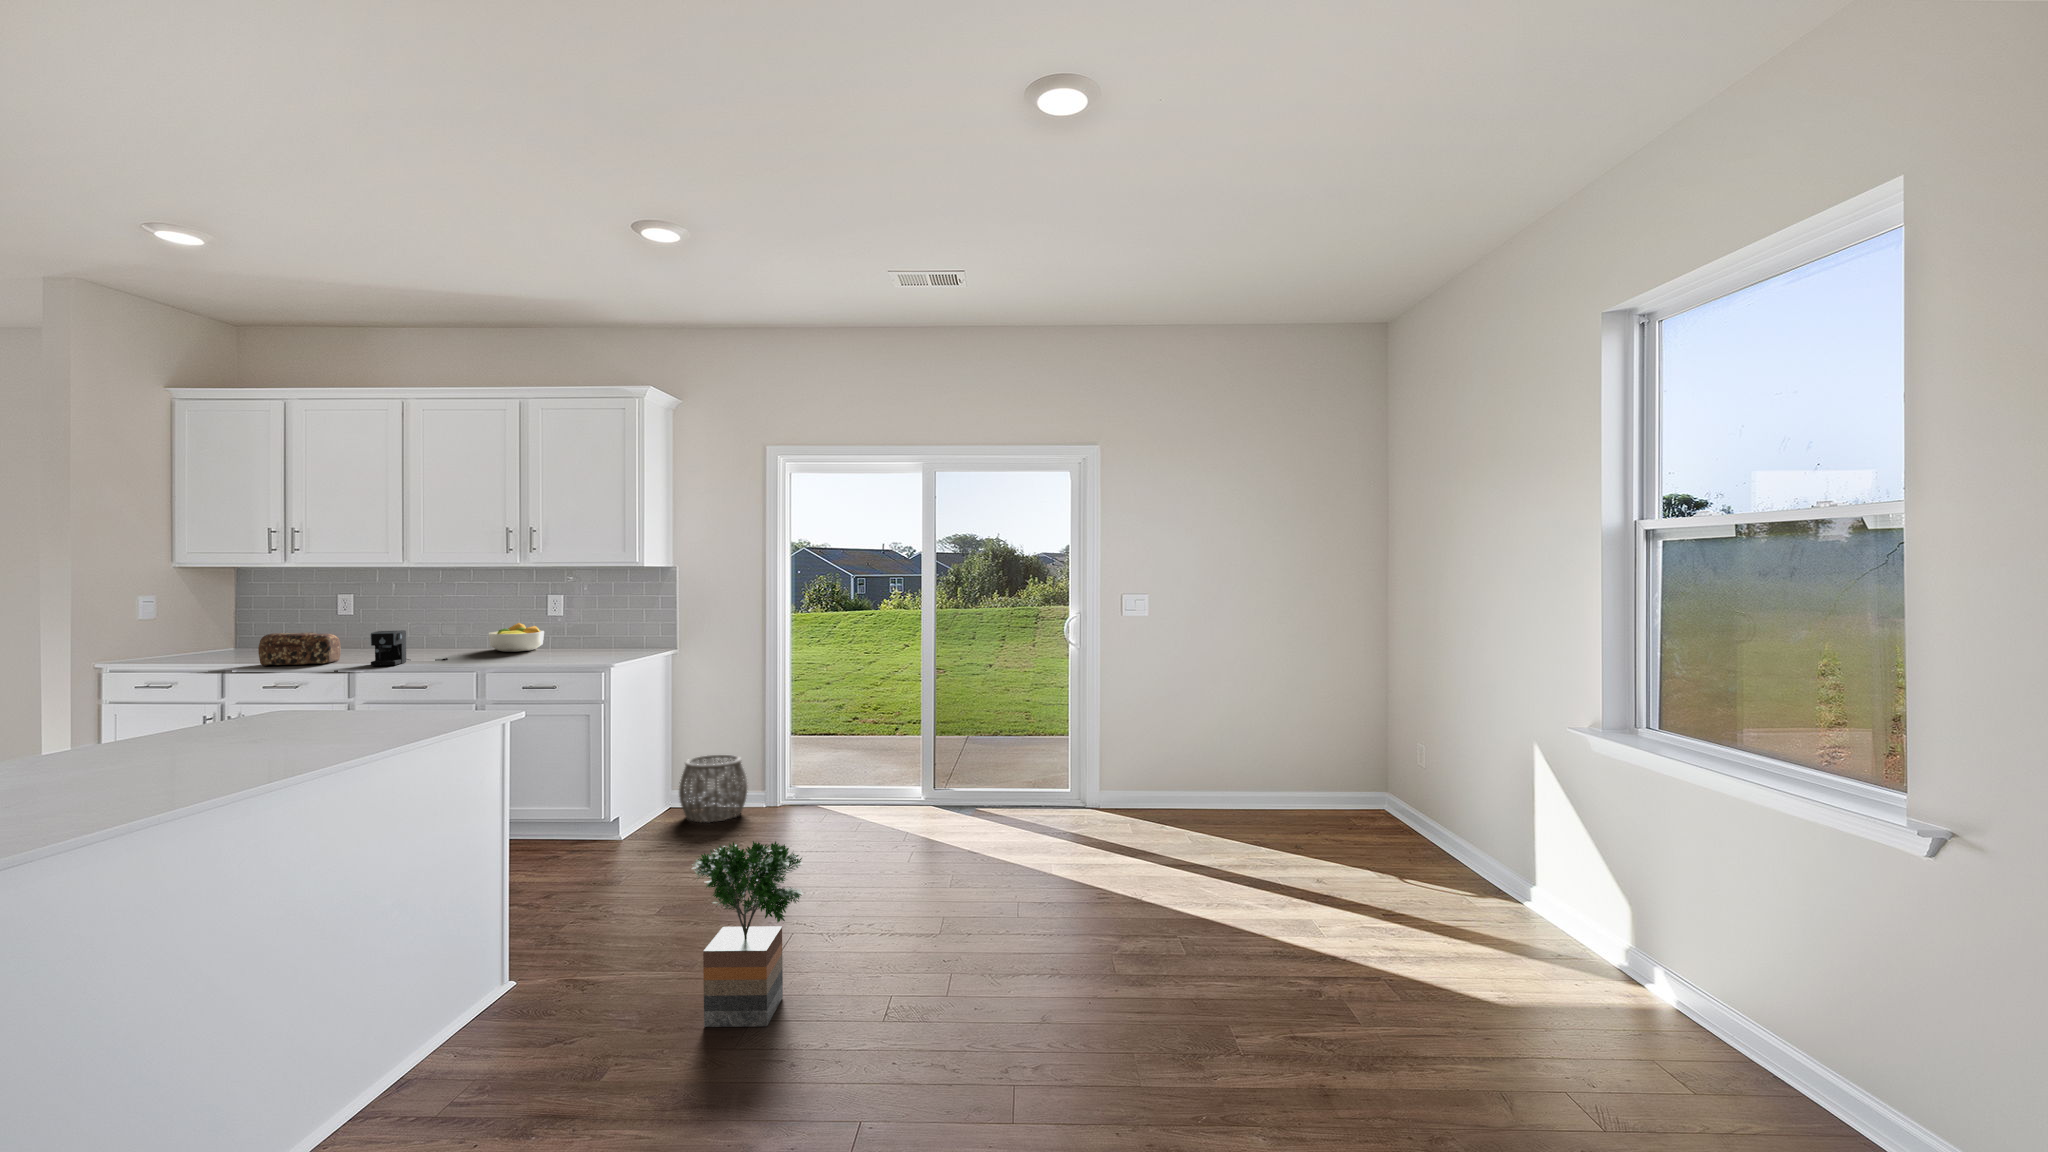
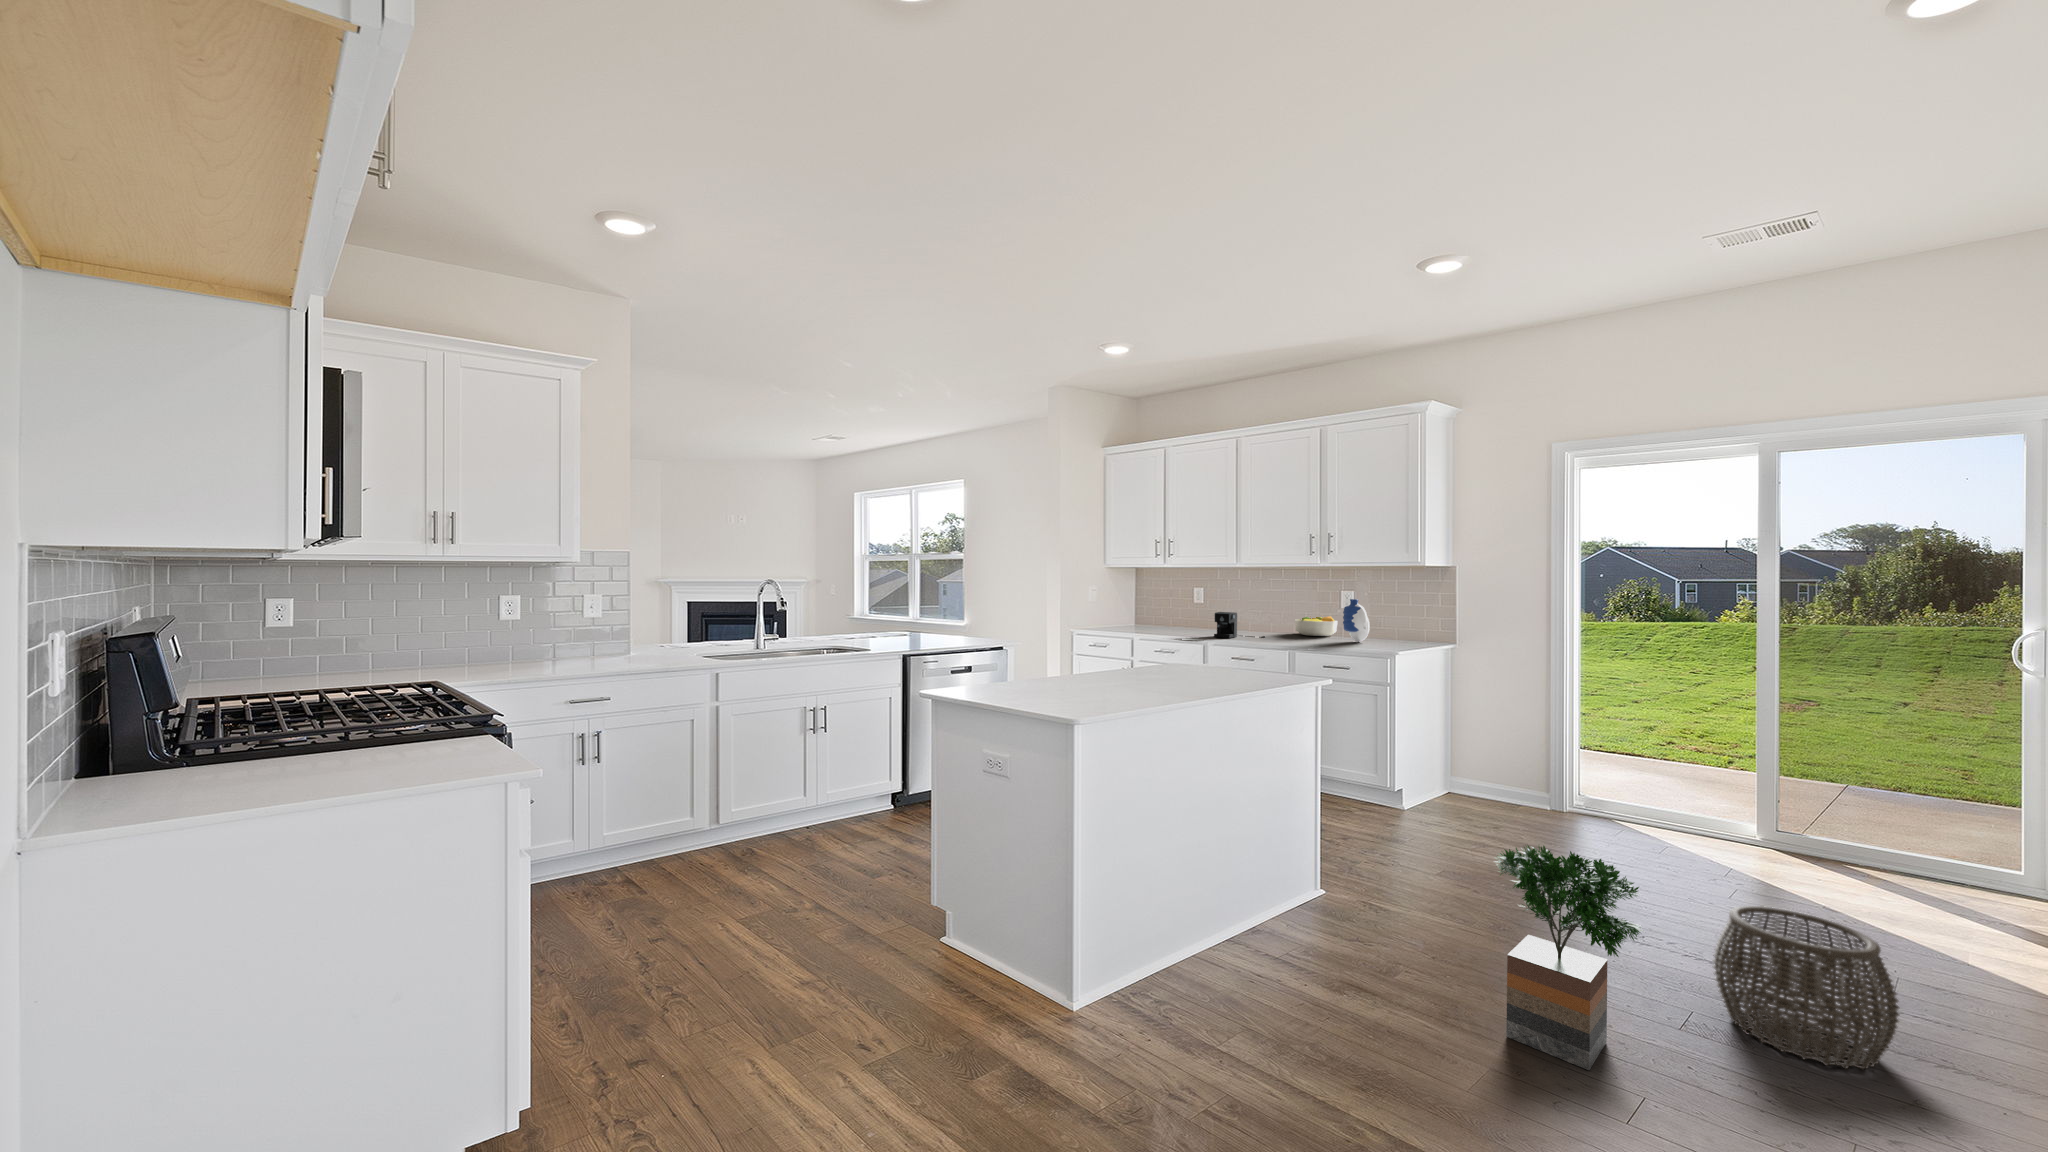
vase: none [550,606,581,655] -> present [1343,599,1370,642]
bread loaf: present [258,632,341,666] -> none [1149,610,1196,633]
woven basket: present [679,755,748,823] -> present [1713,906,1899,1069]

